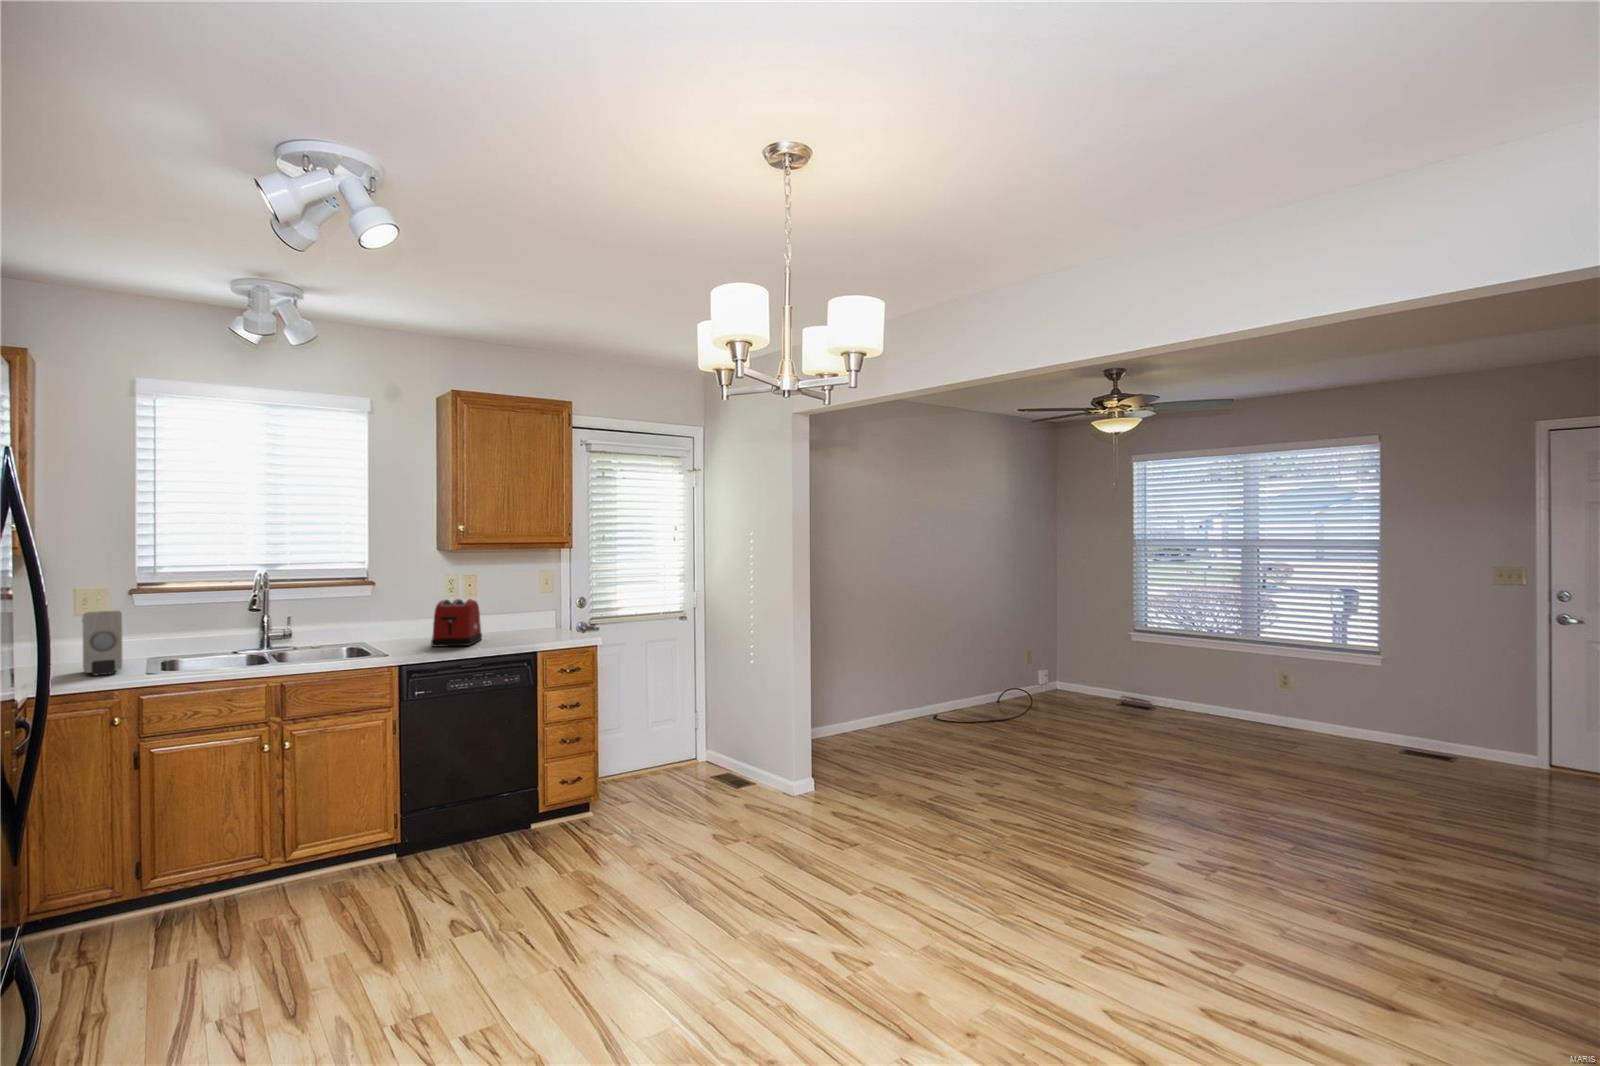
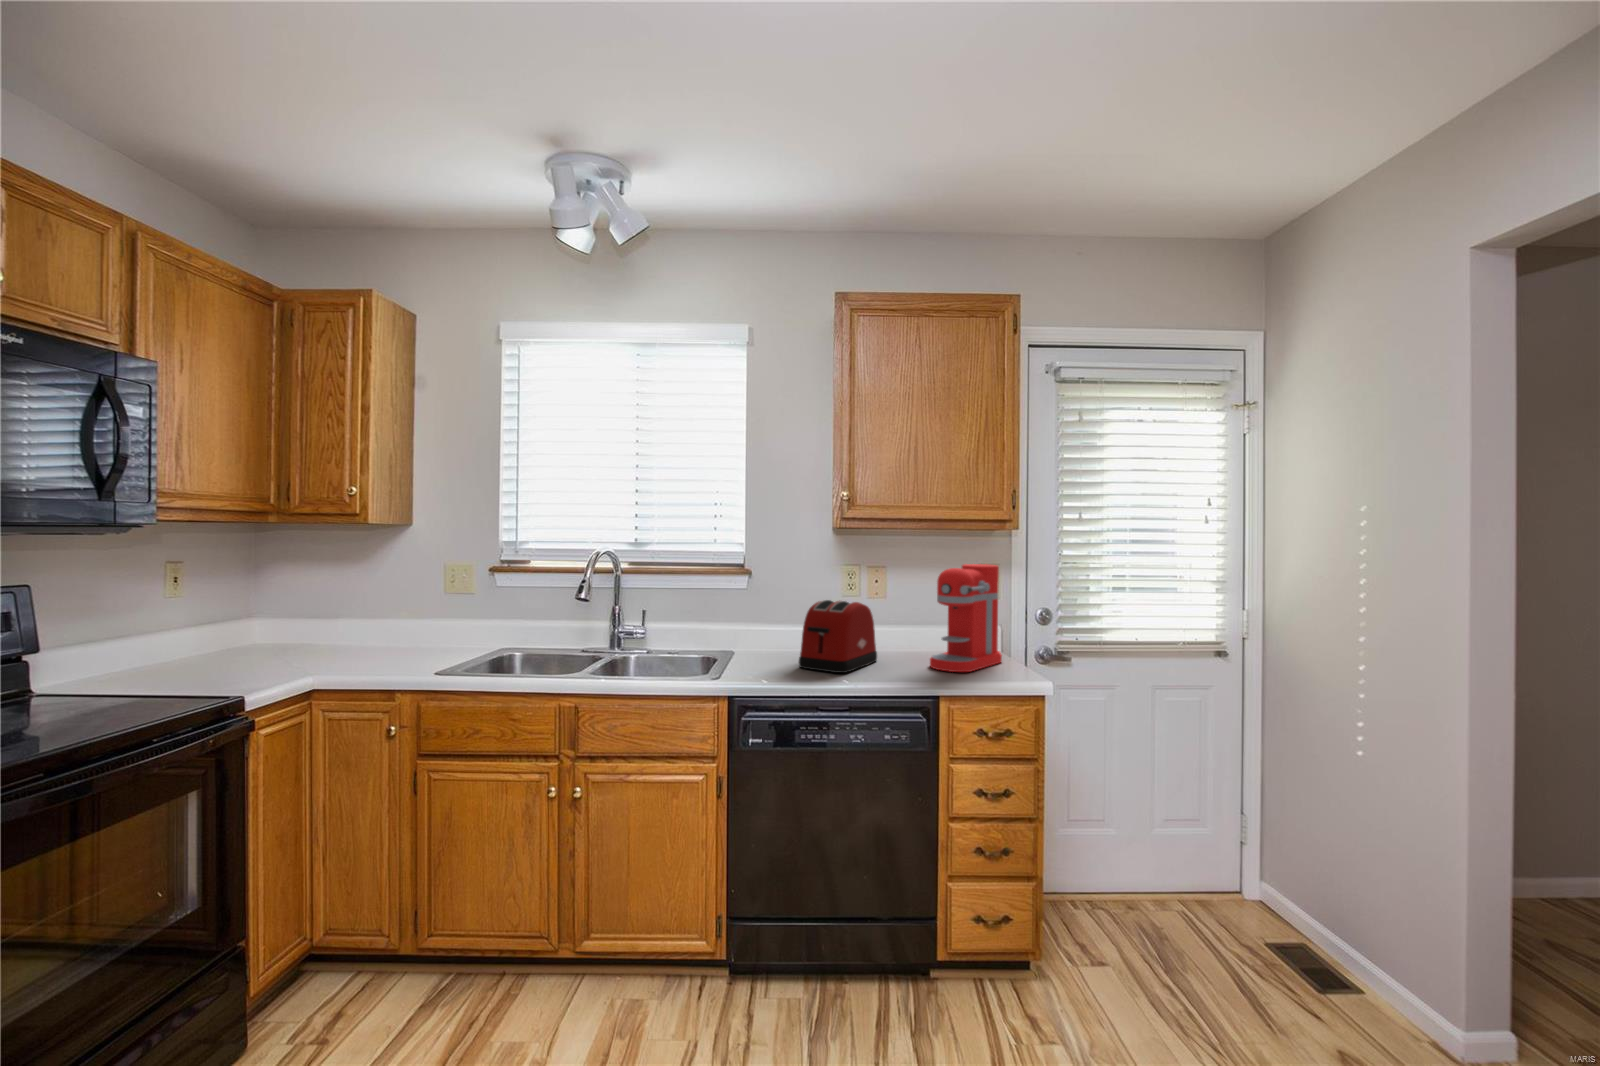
coffee maker: none [520,571,563,639] -> present [930,564,1002,672]
soap dispenser: present [82,611,122,675] -> none [404,592,460,668]

